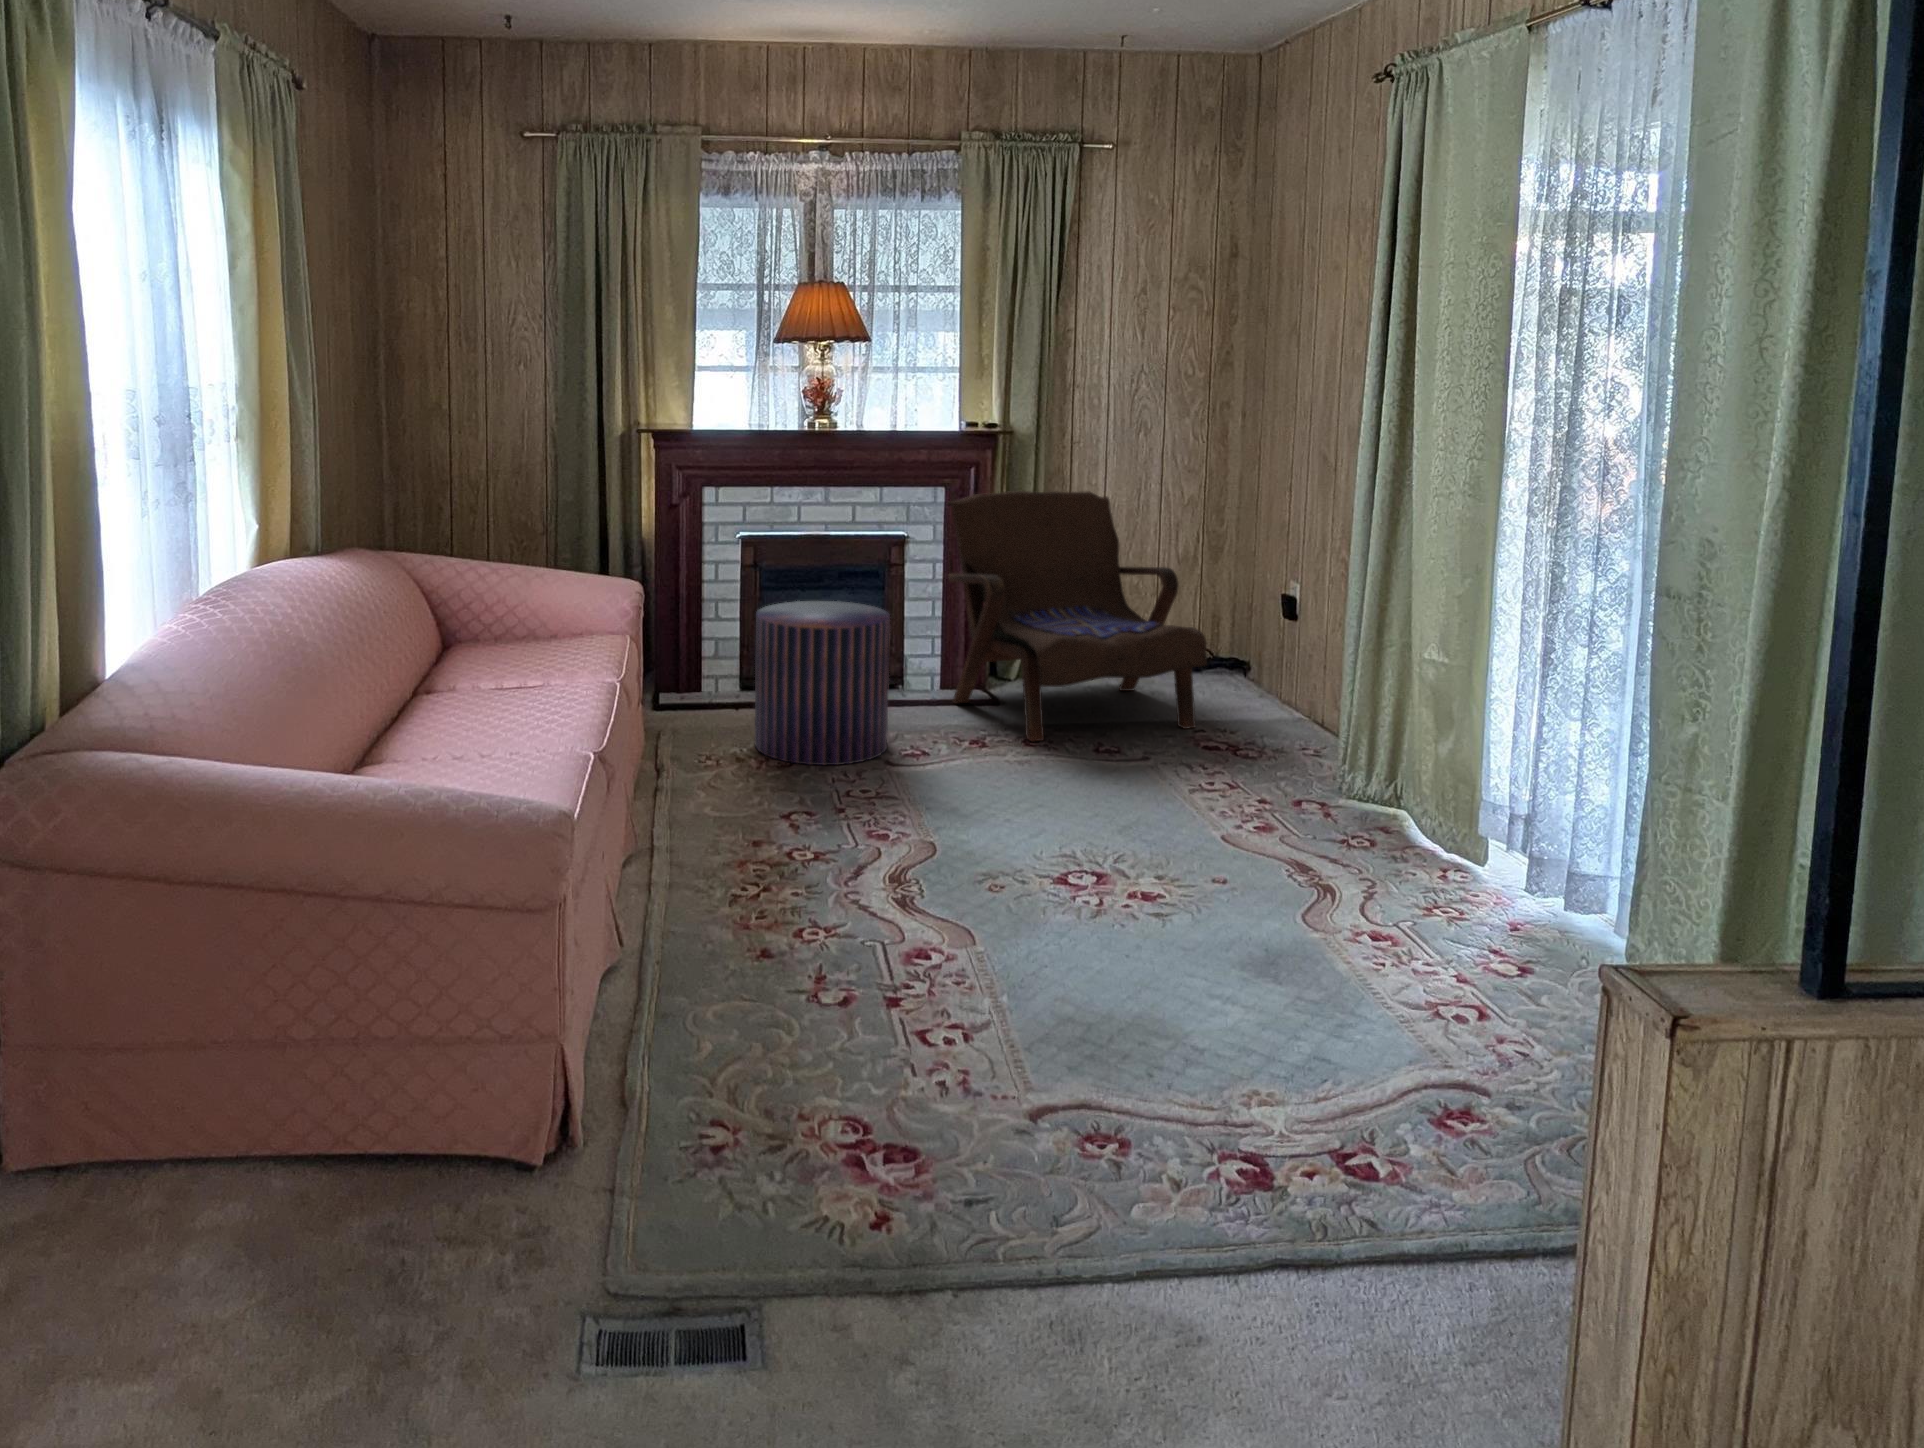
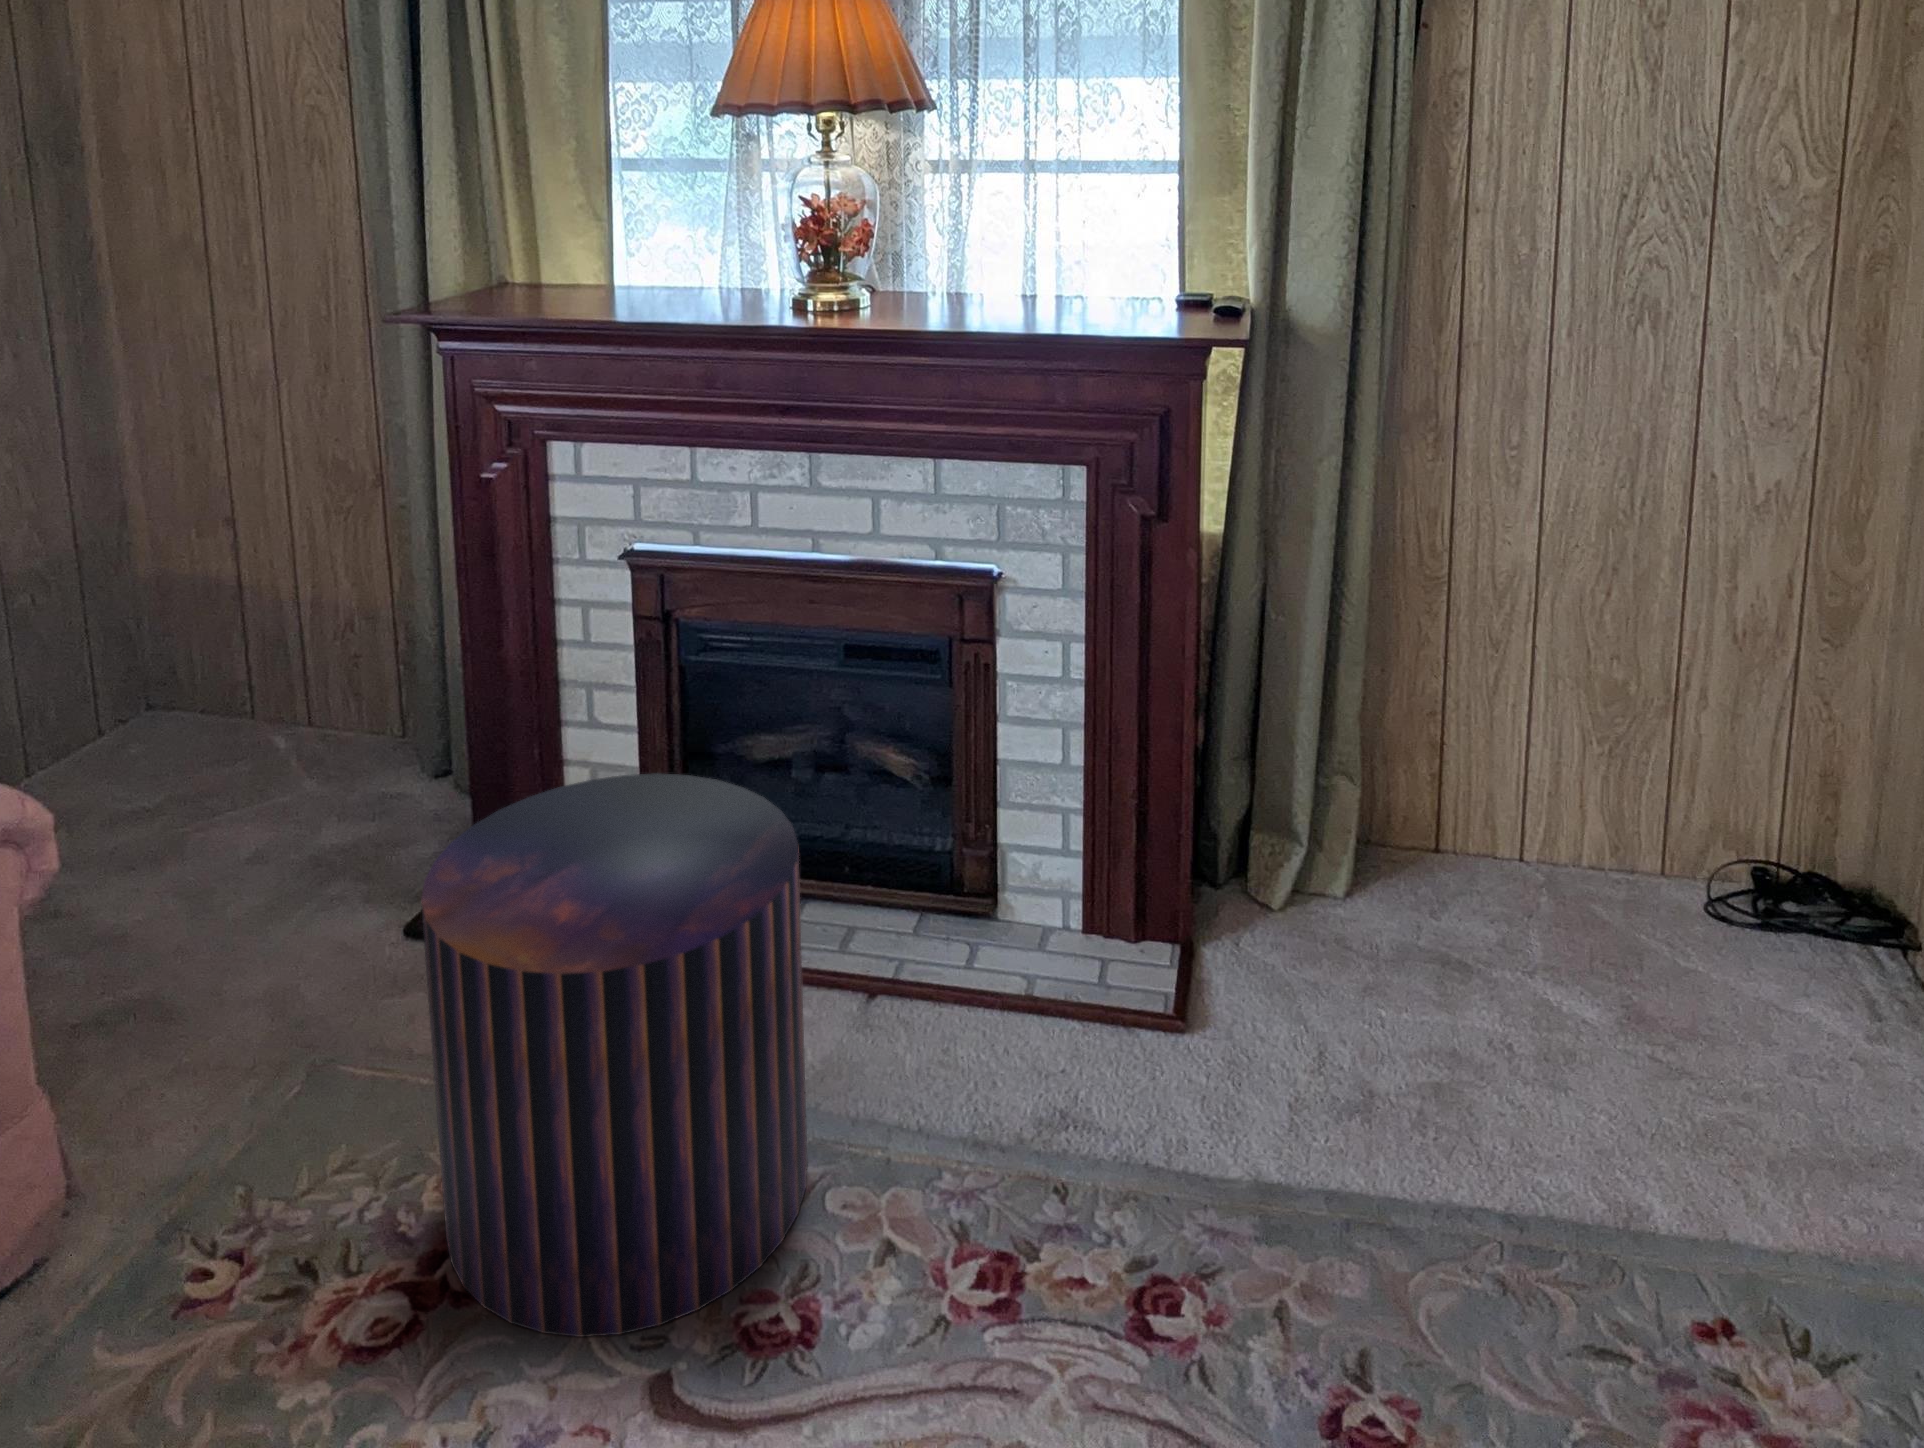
armchair: present [947,491,1207,742] -> none [1090,470,1770,1263]

